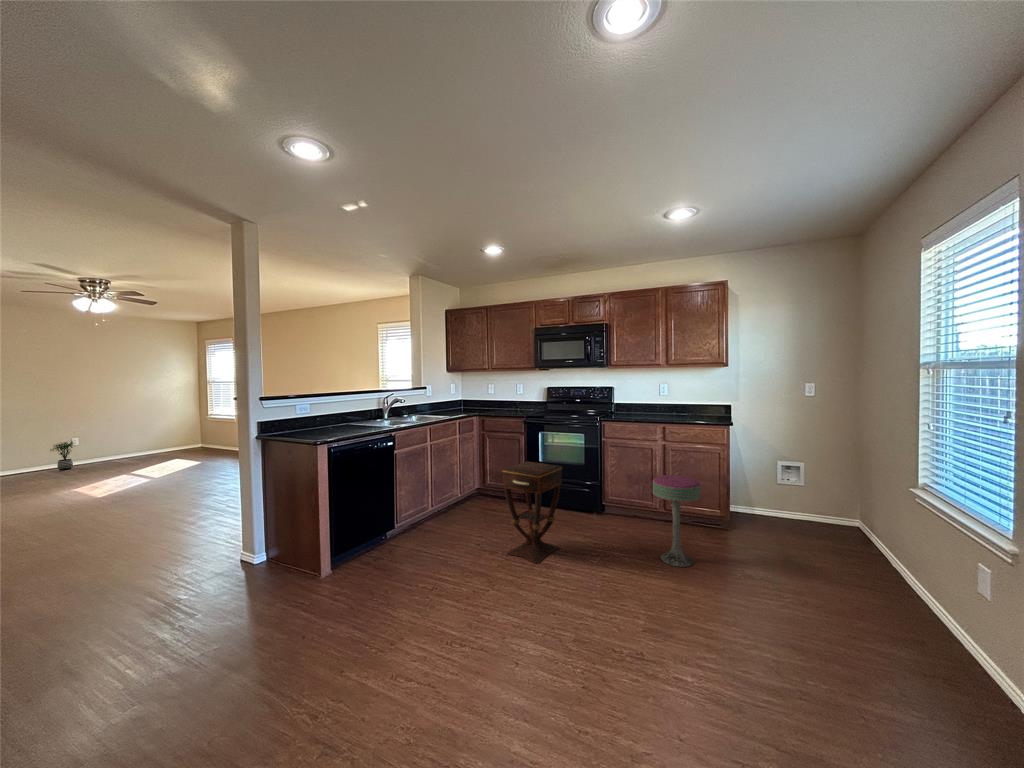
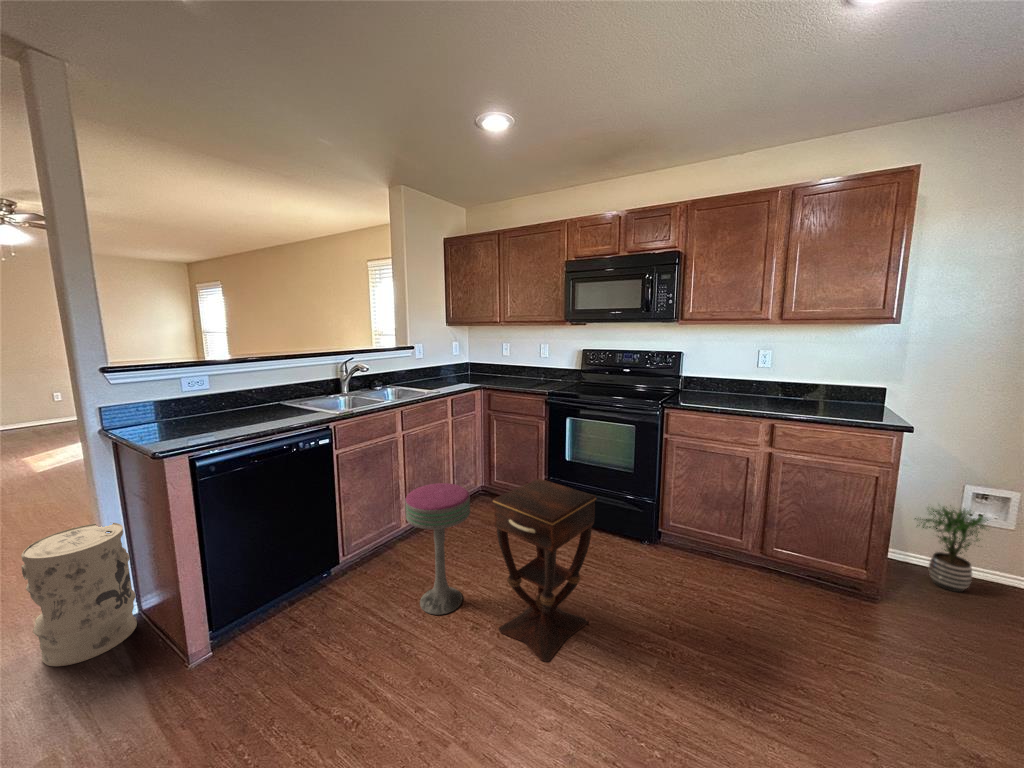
potted plant: present [52,442,73,470] -> present [915,505,988,592]
bar stool: present [653,475,700,567] -> present [405,483,470,615]
trash can: none [213,497,269,584] -> present [21,523,137,666]

